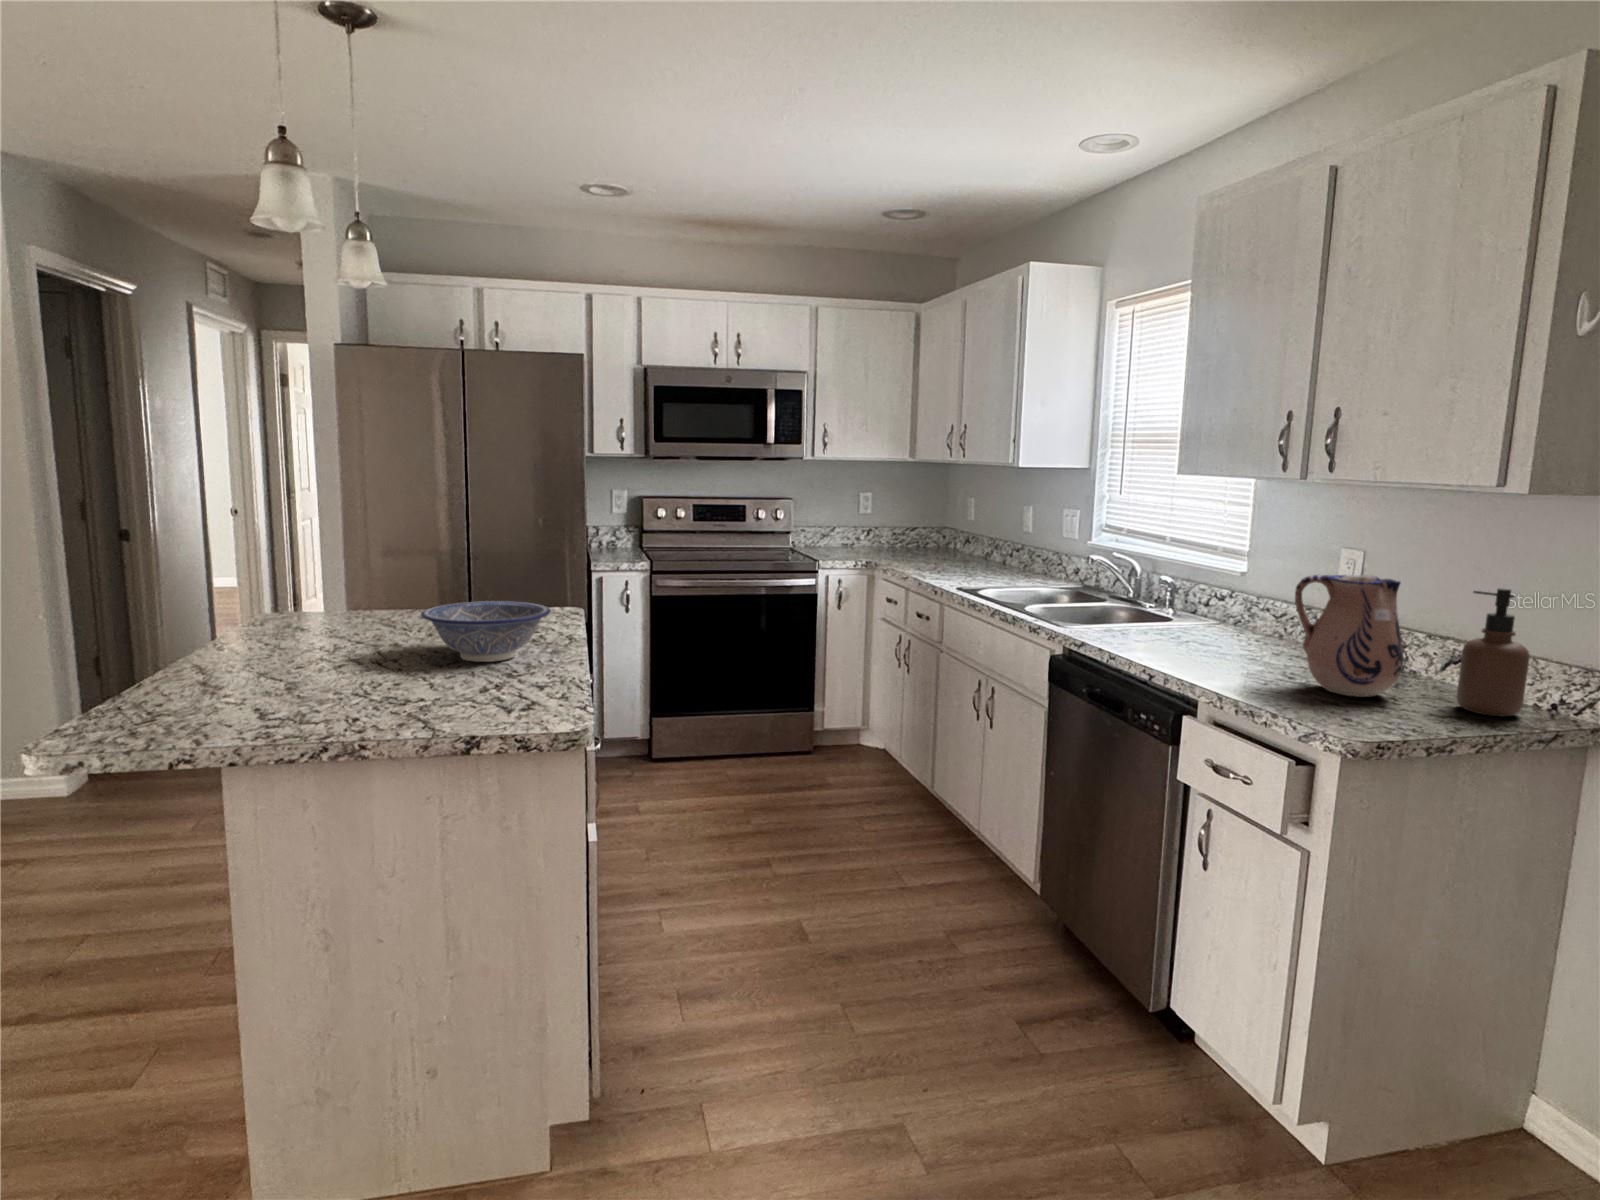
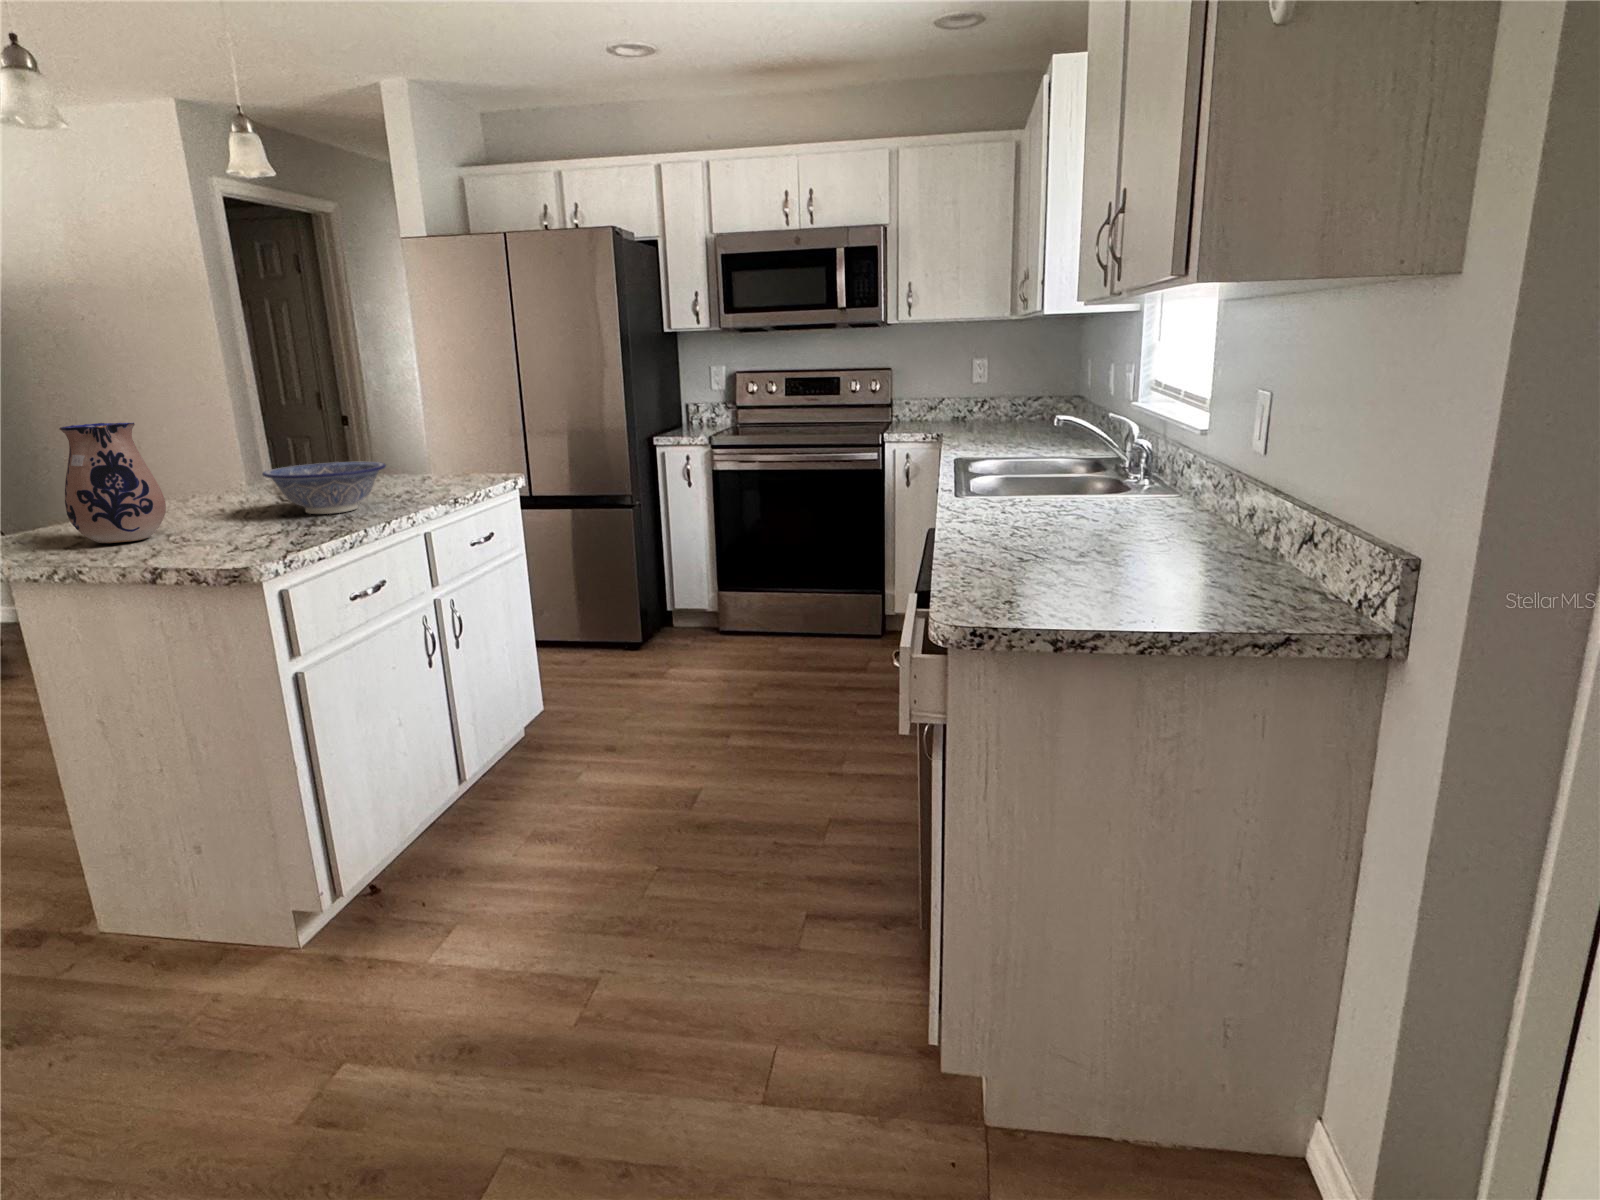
ceramic pitcher: present [1295,575,1403,697] -> present [59,422,166,543]
soap dispenser: present [1456,588,1530,716] -> none [1215,427,1306,612]

